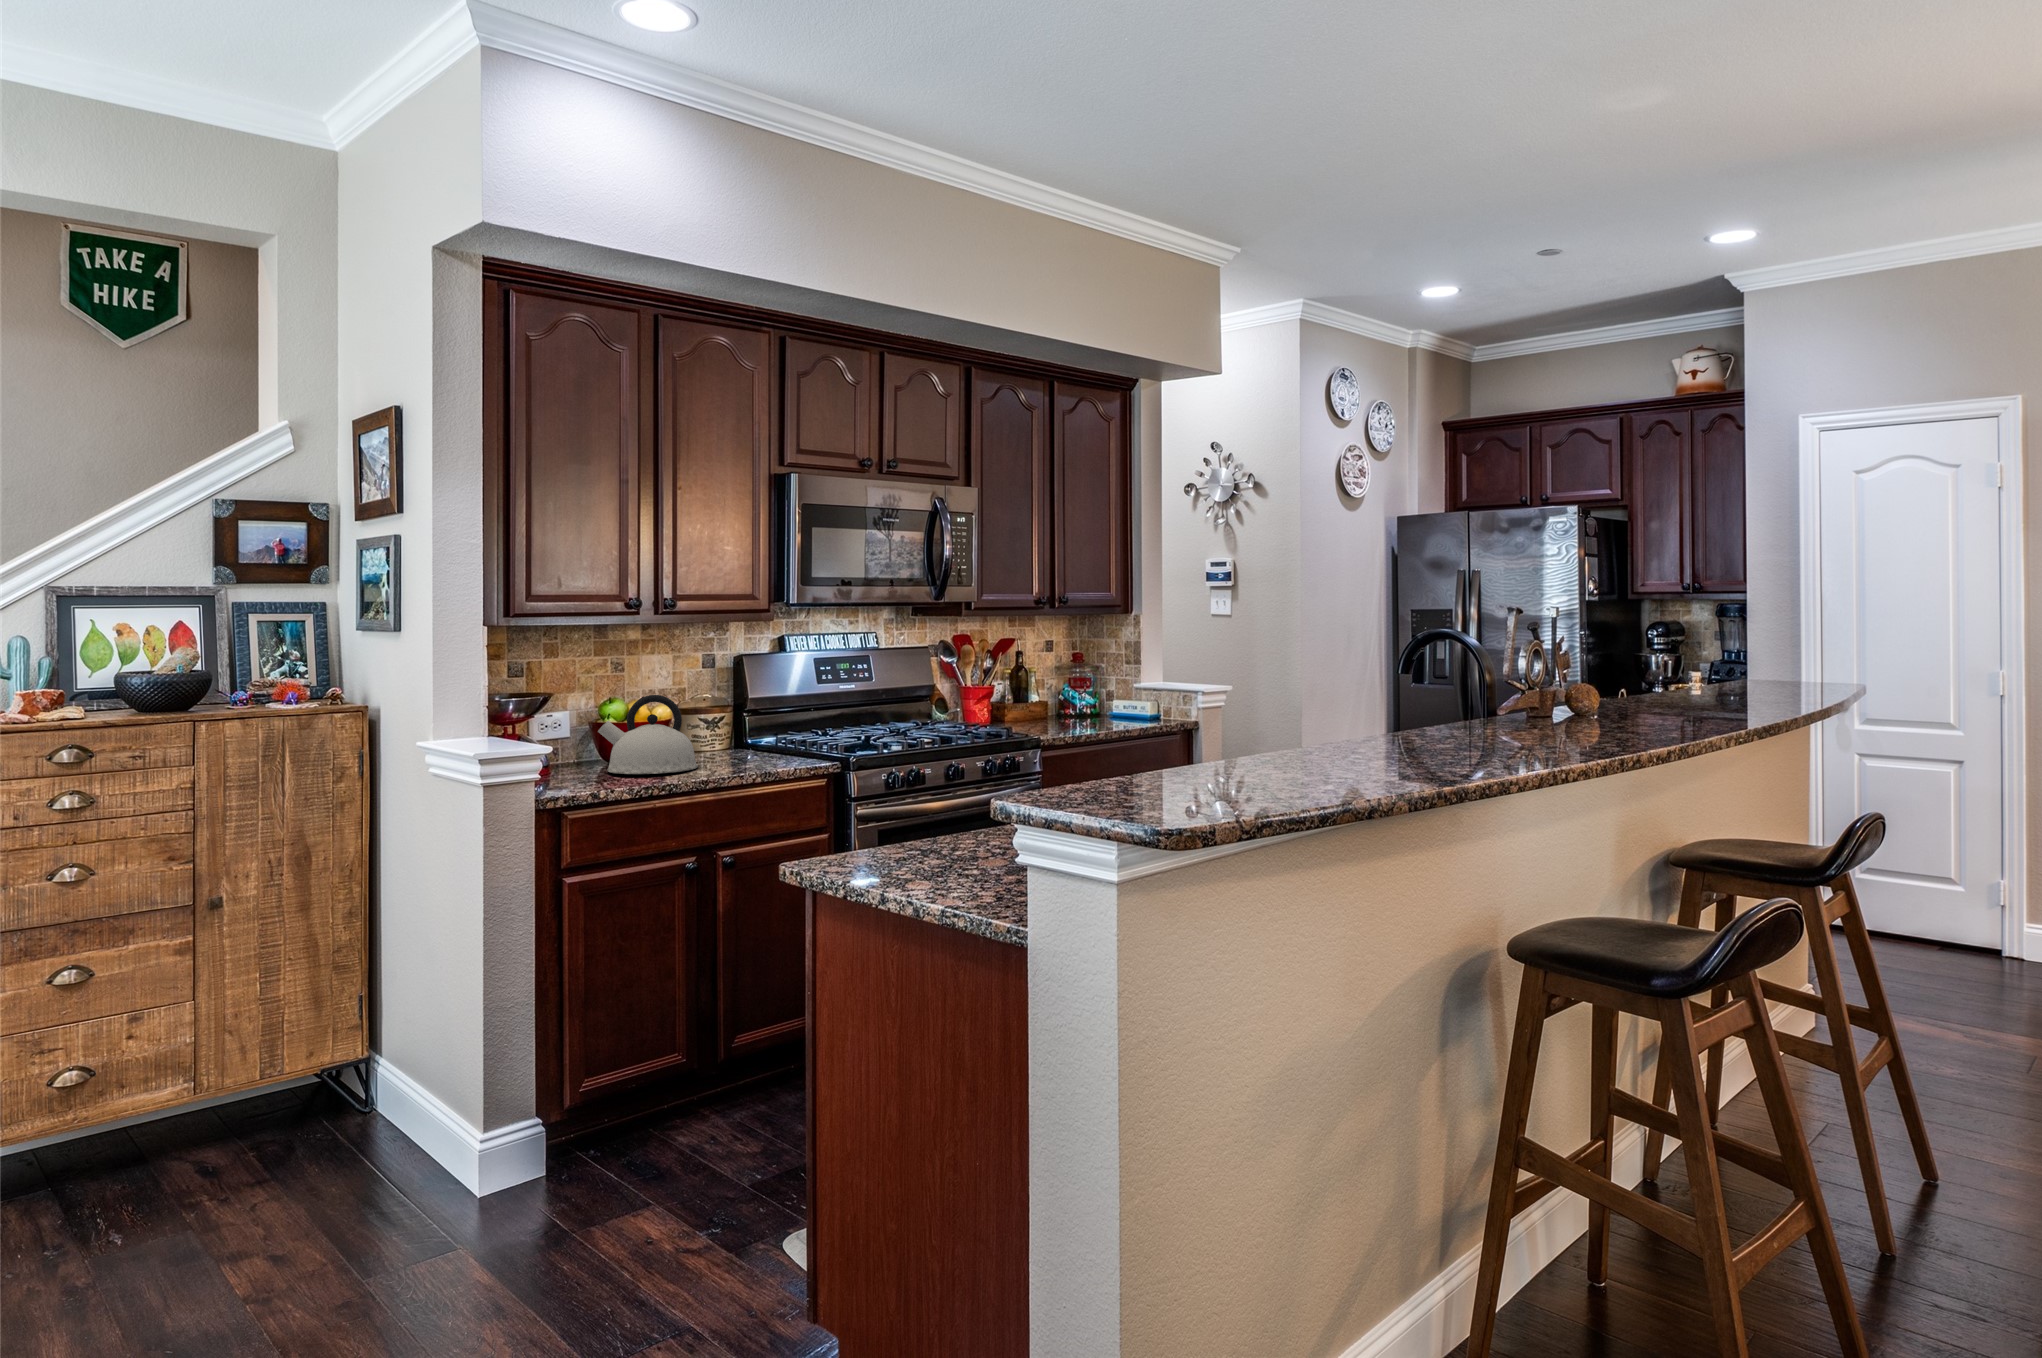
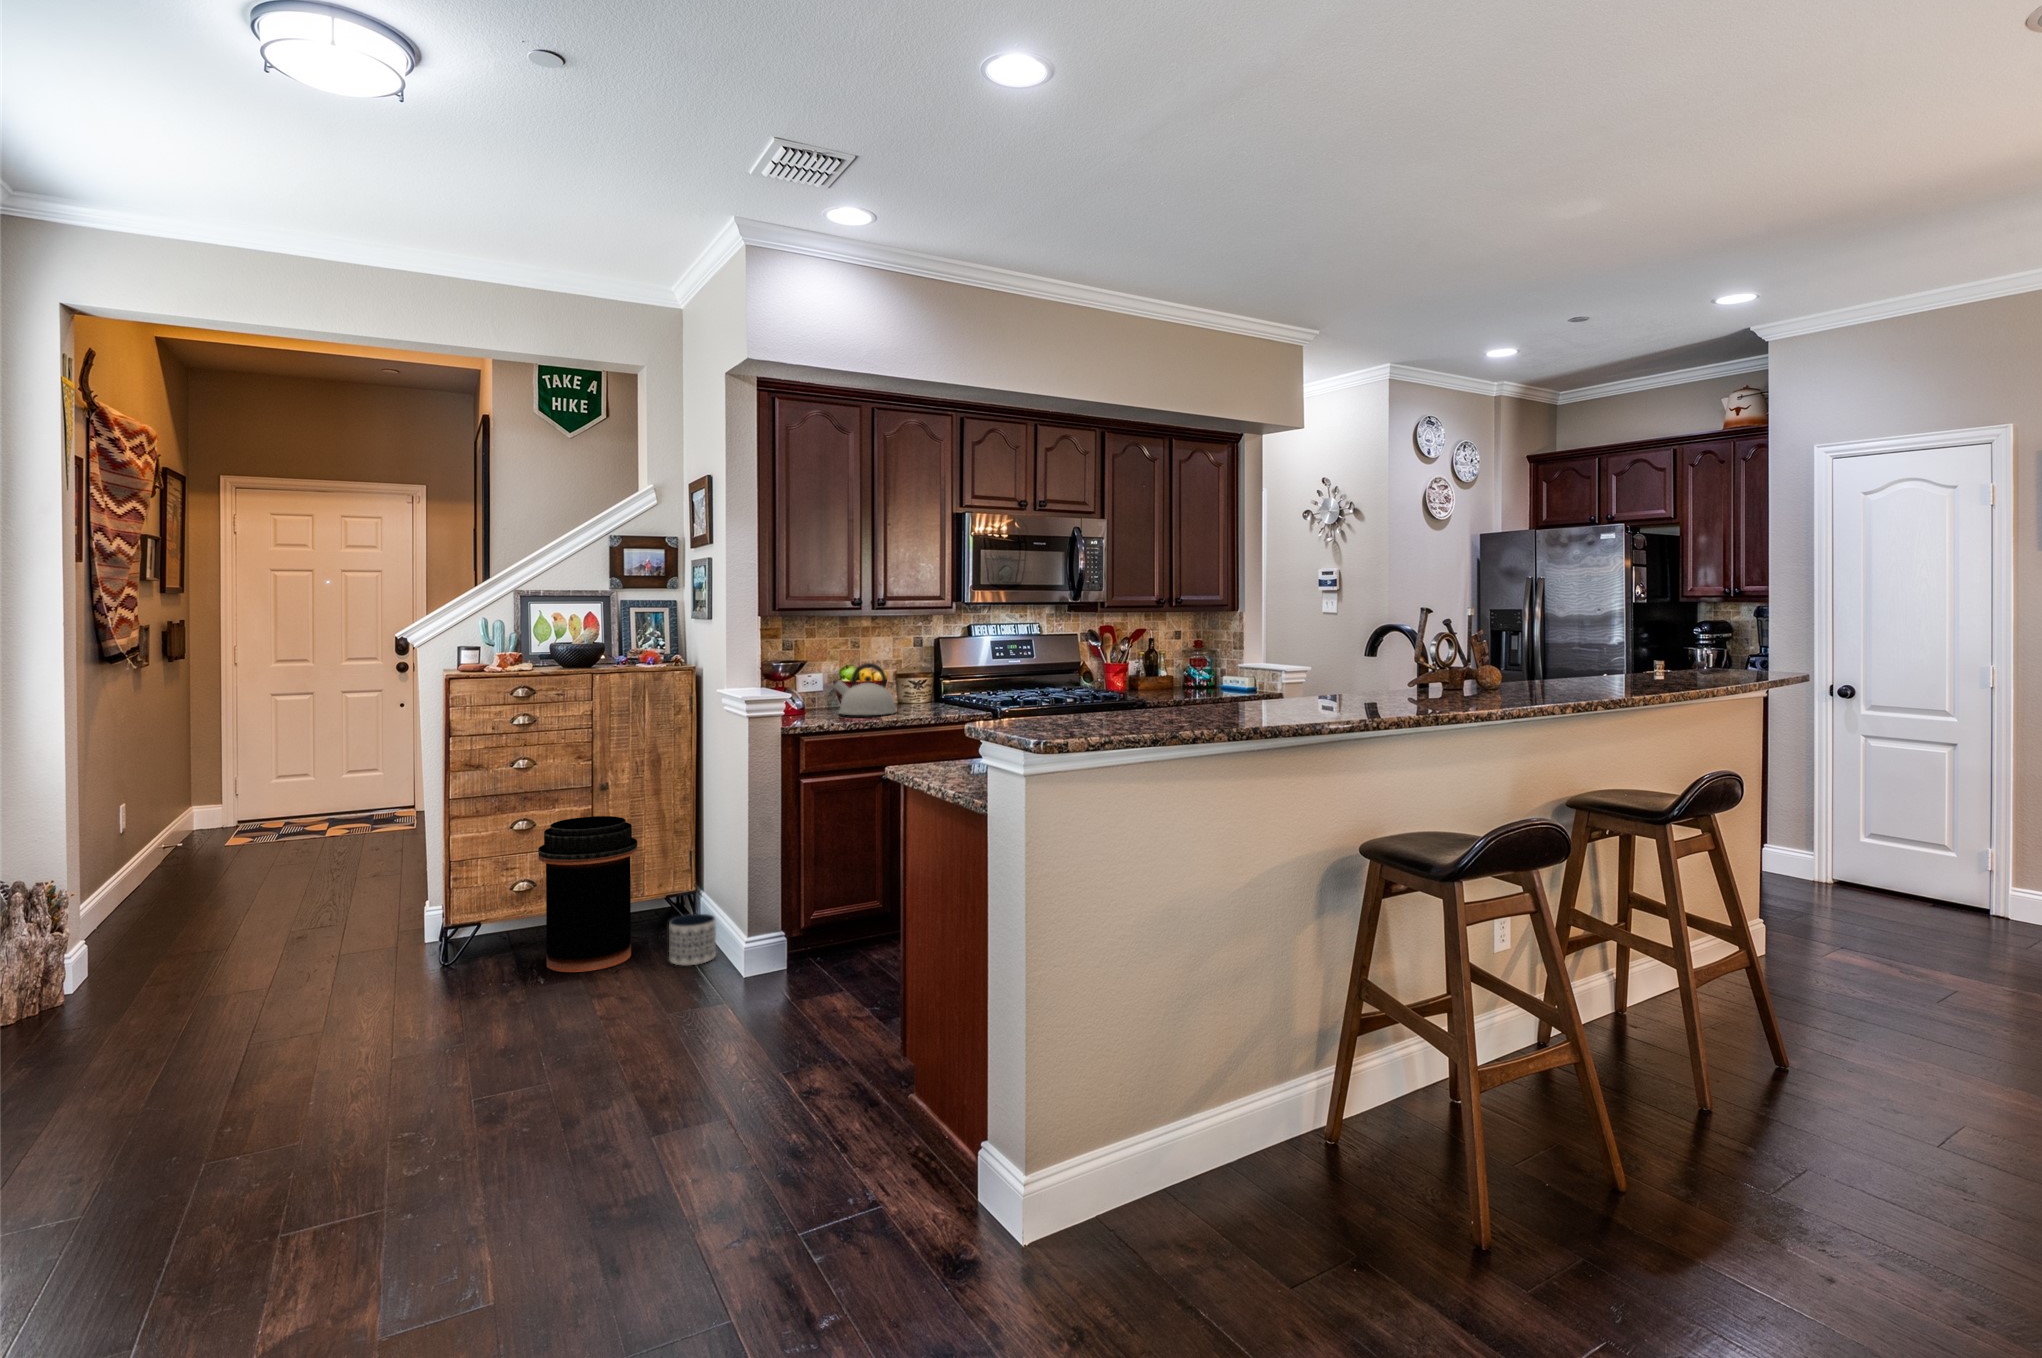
trash can: none [99,952,278,1219] -> present [538,816,637,972]
planter: none [339,1096,419,1185] -> present [669,914,716,966]

